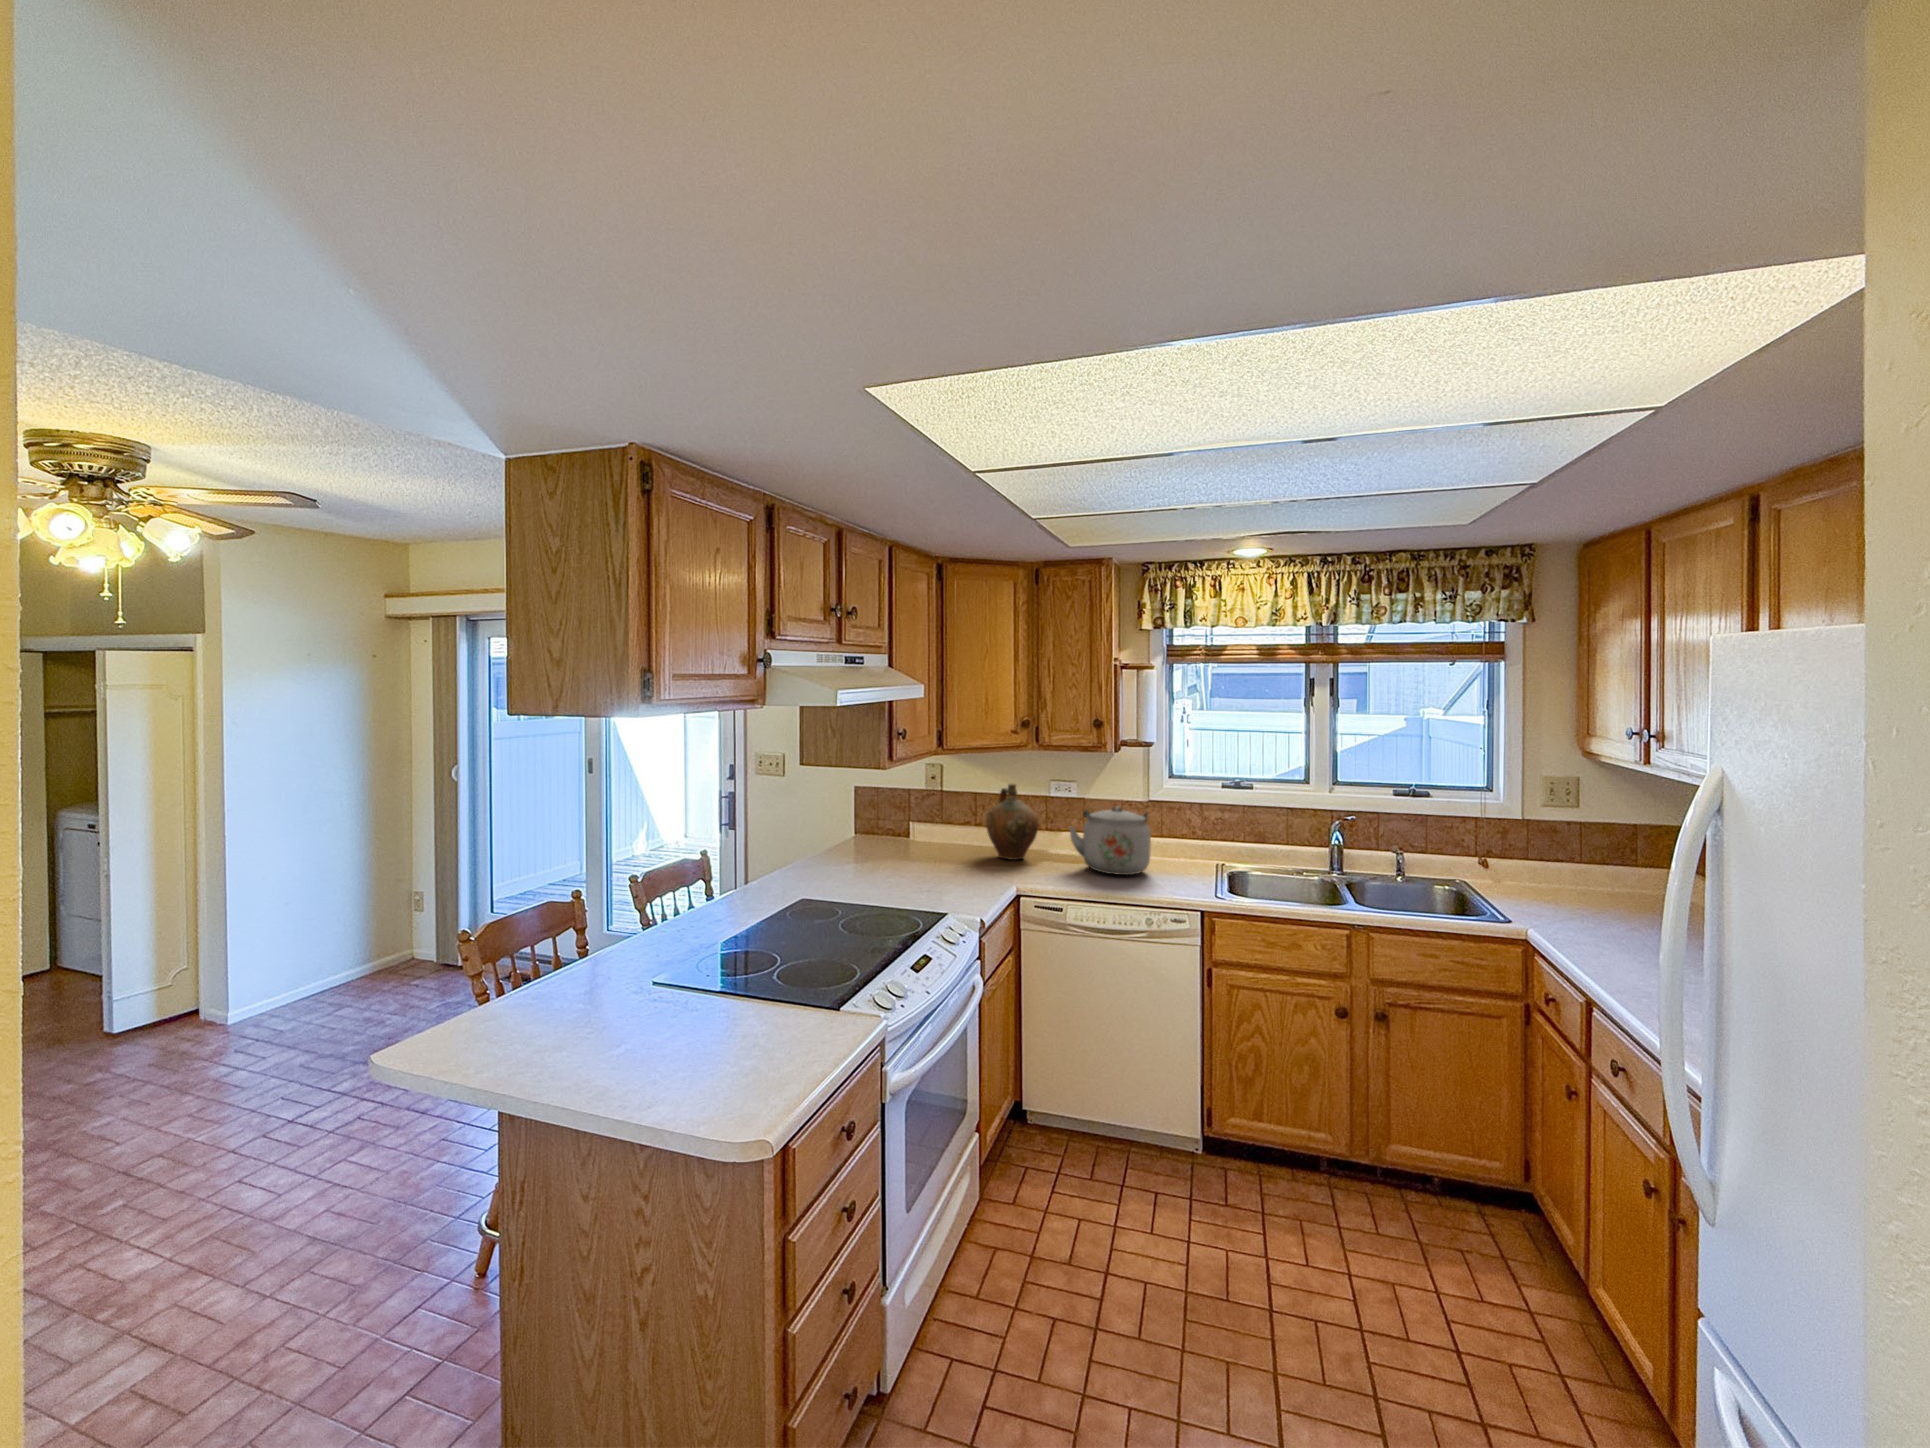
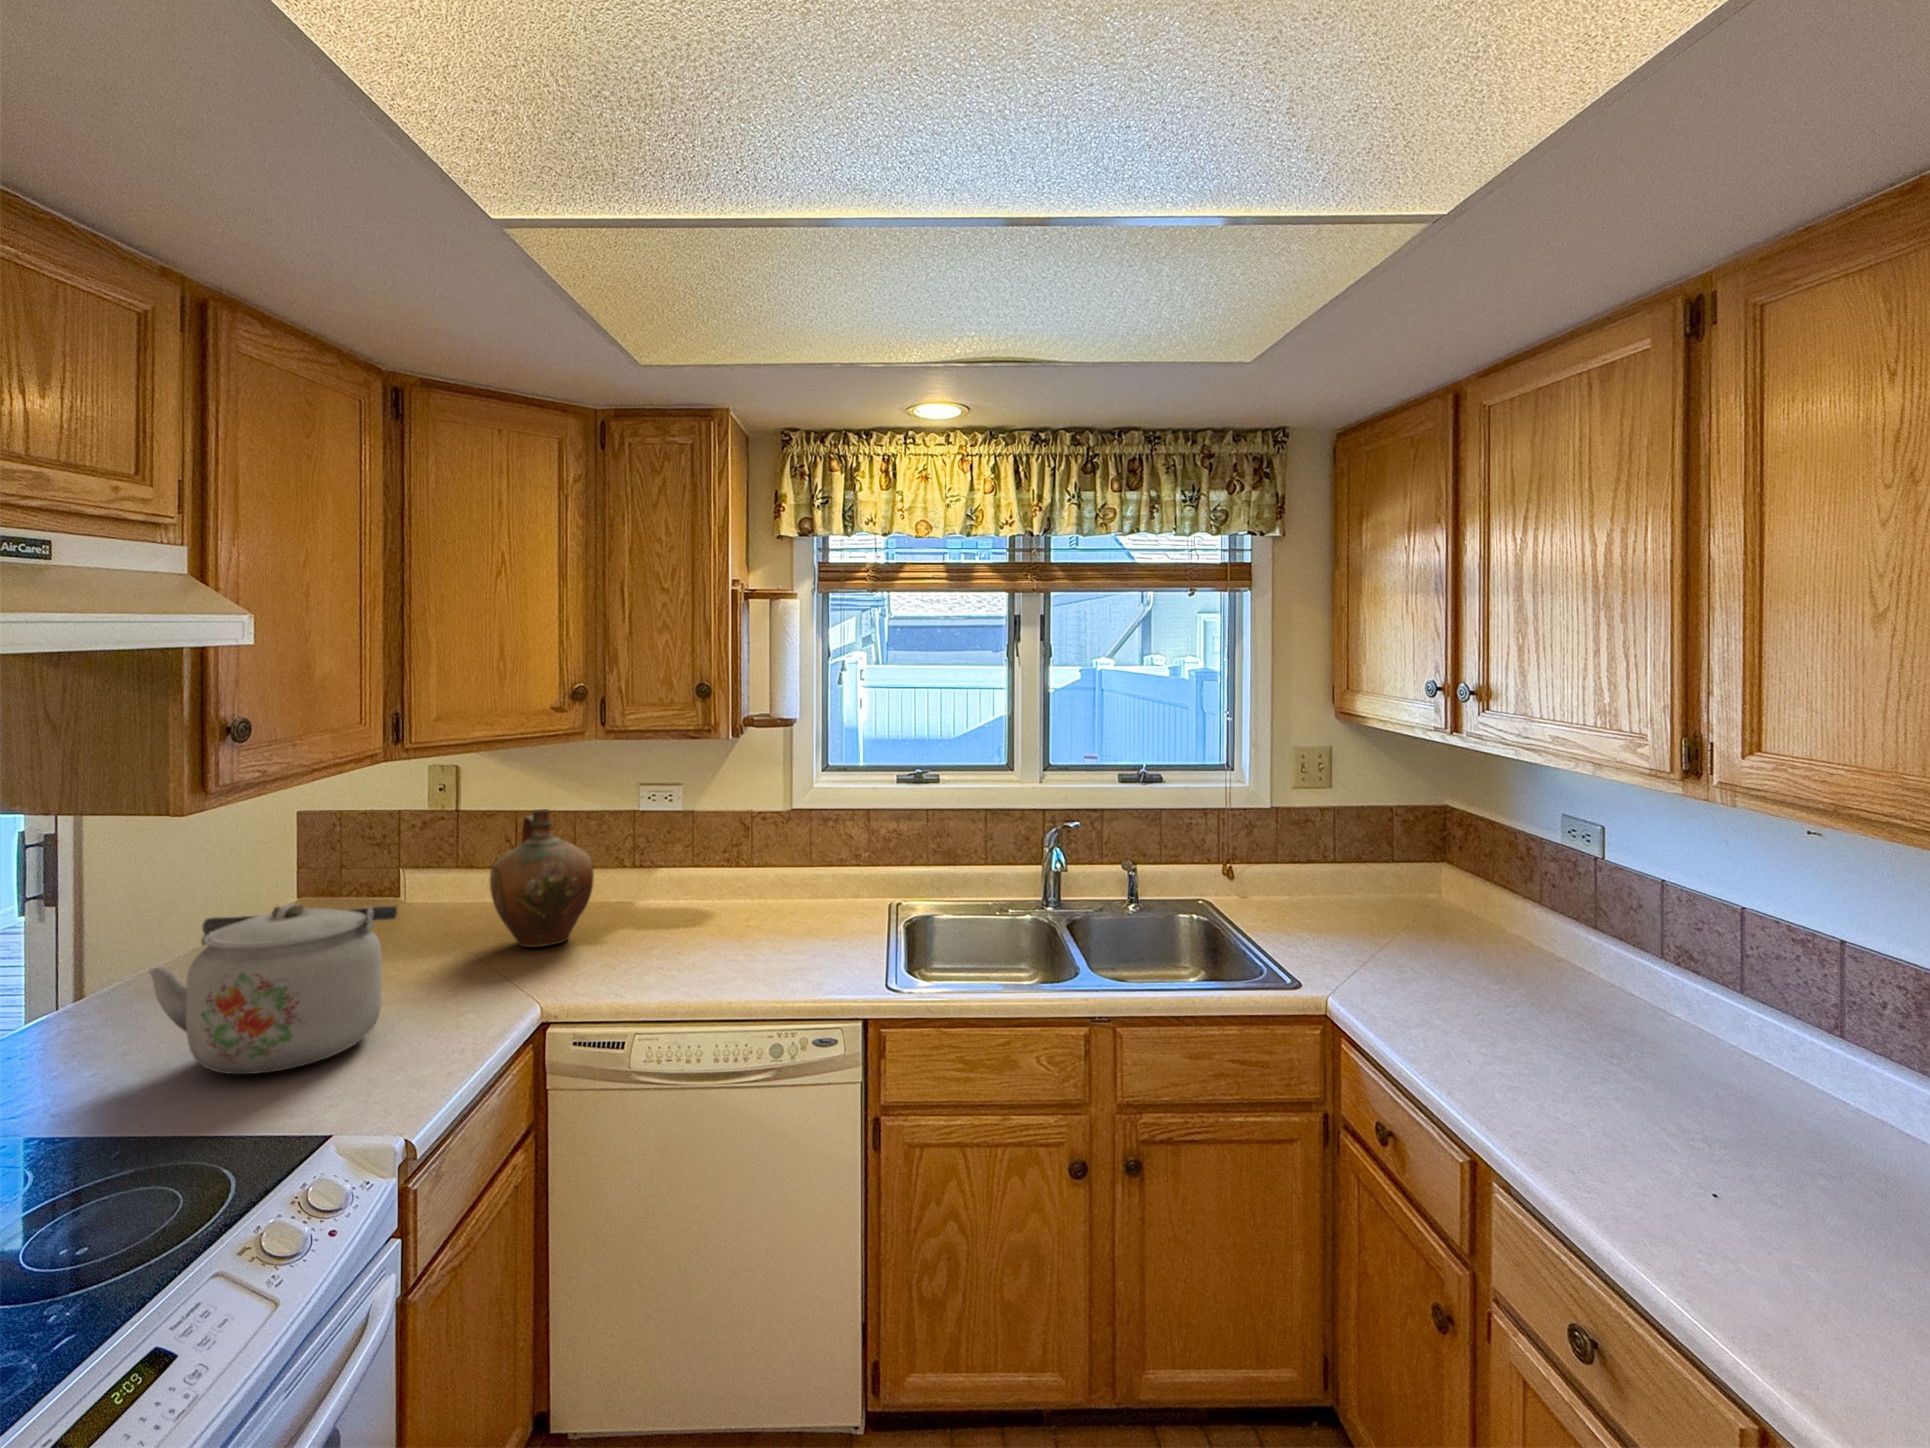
kettle: present [1069,806,1151,875] -> present [148,903,397,1074]

